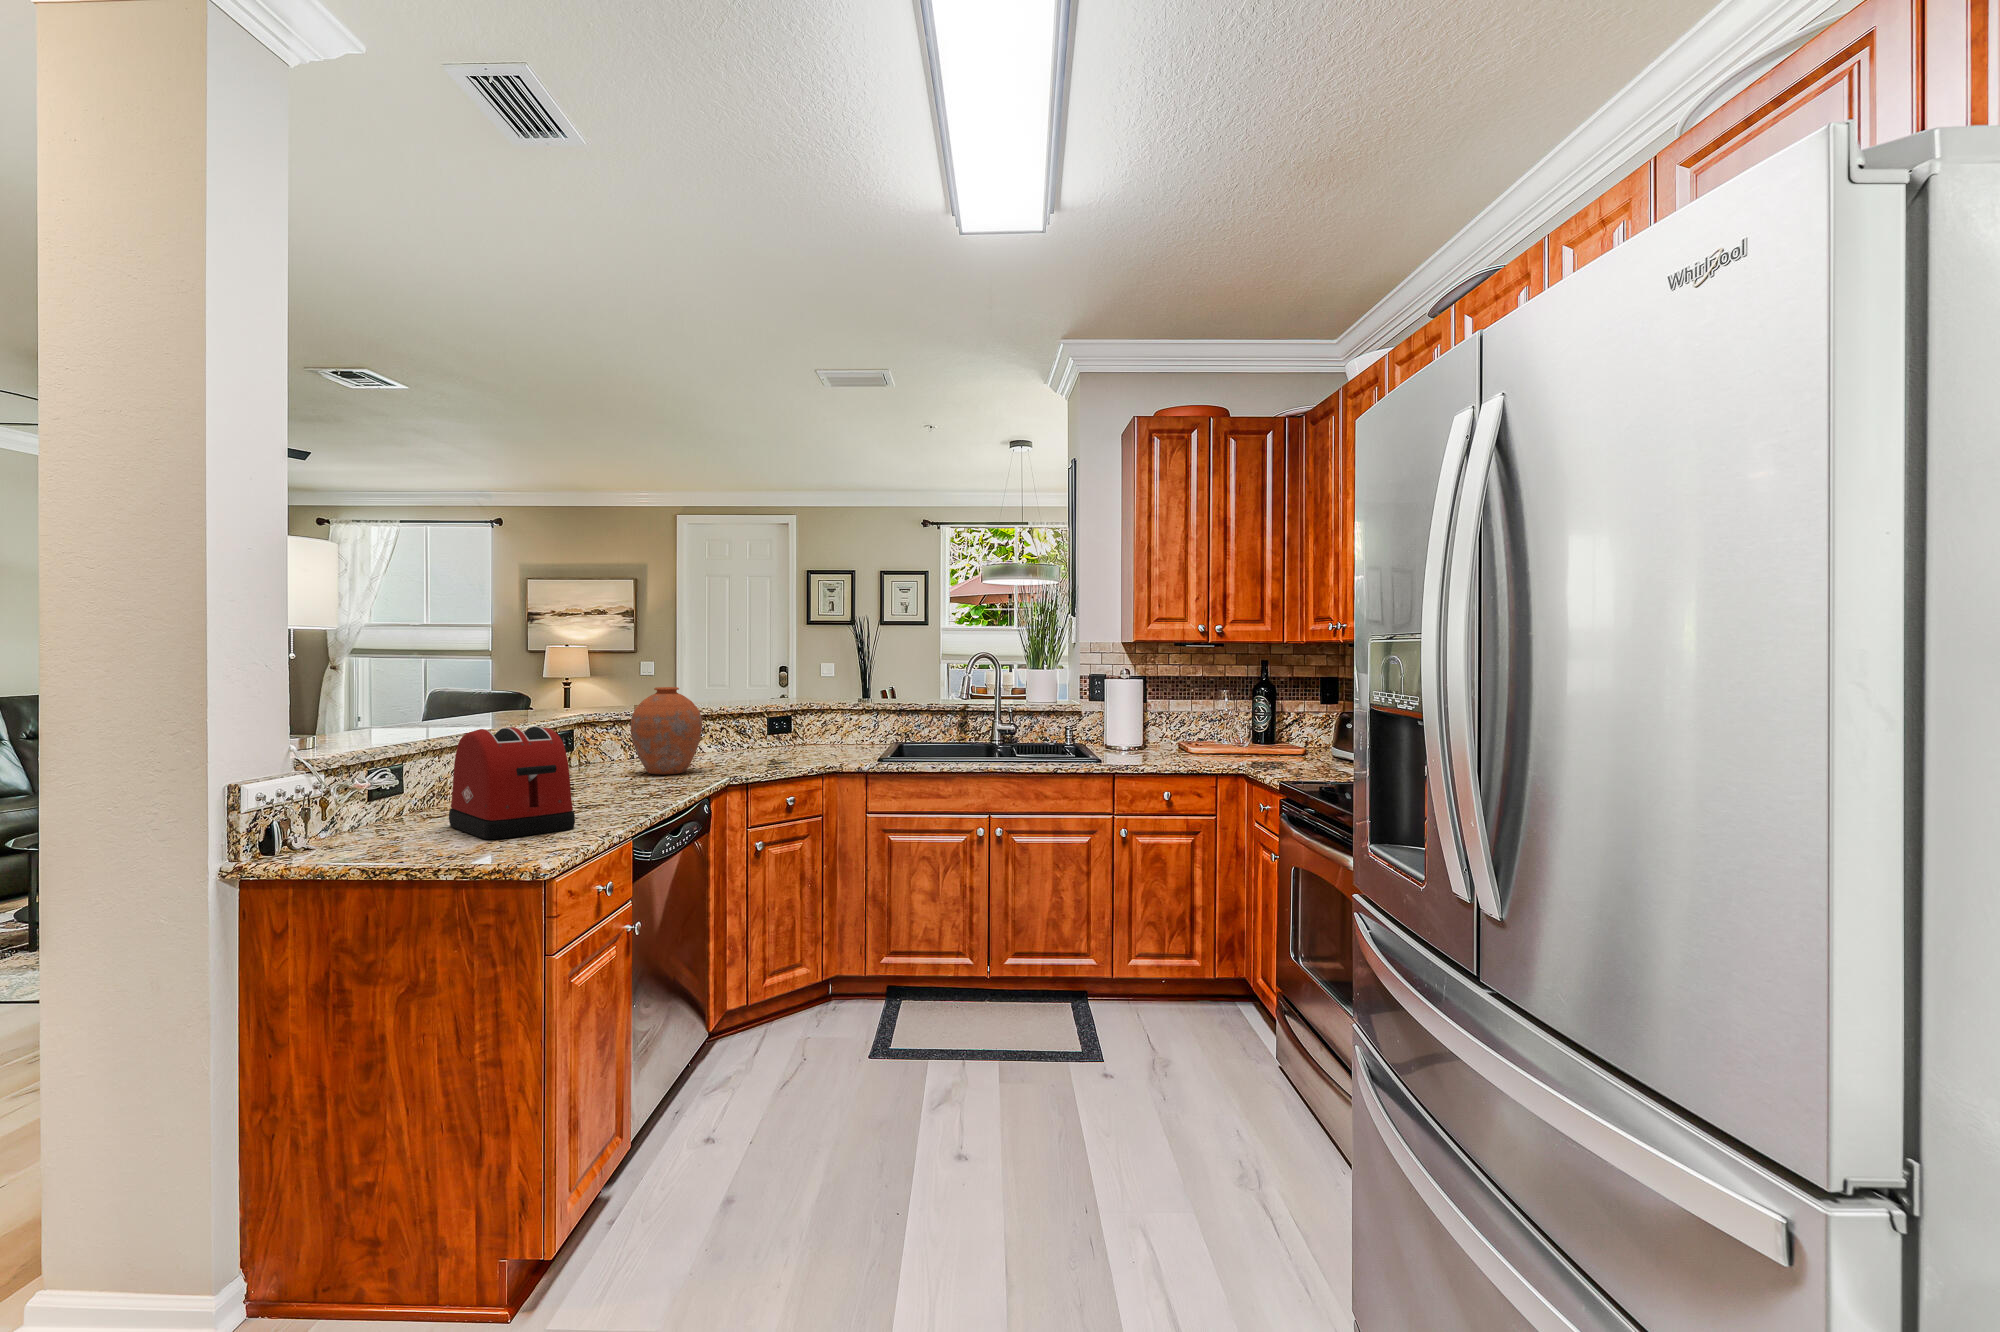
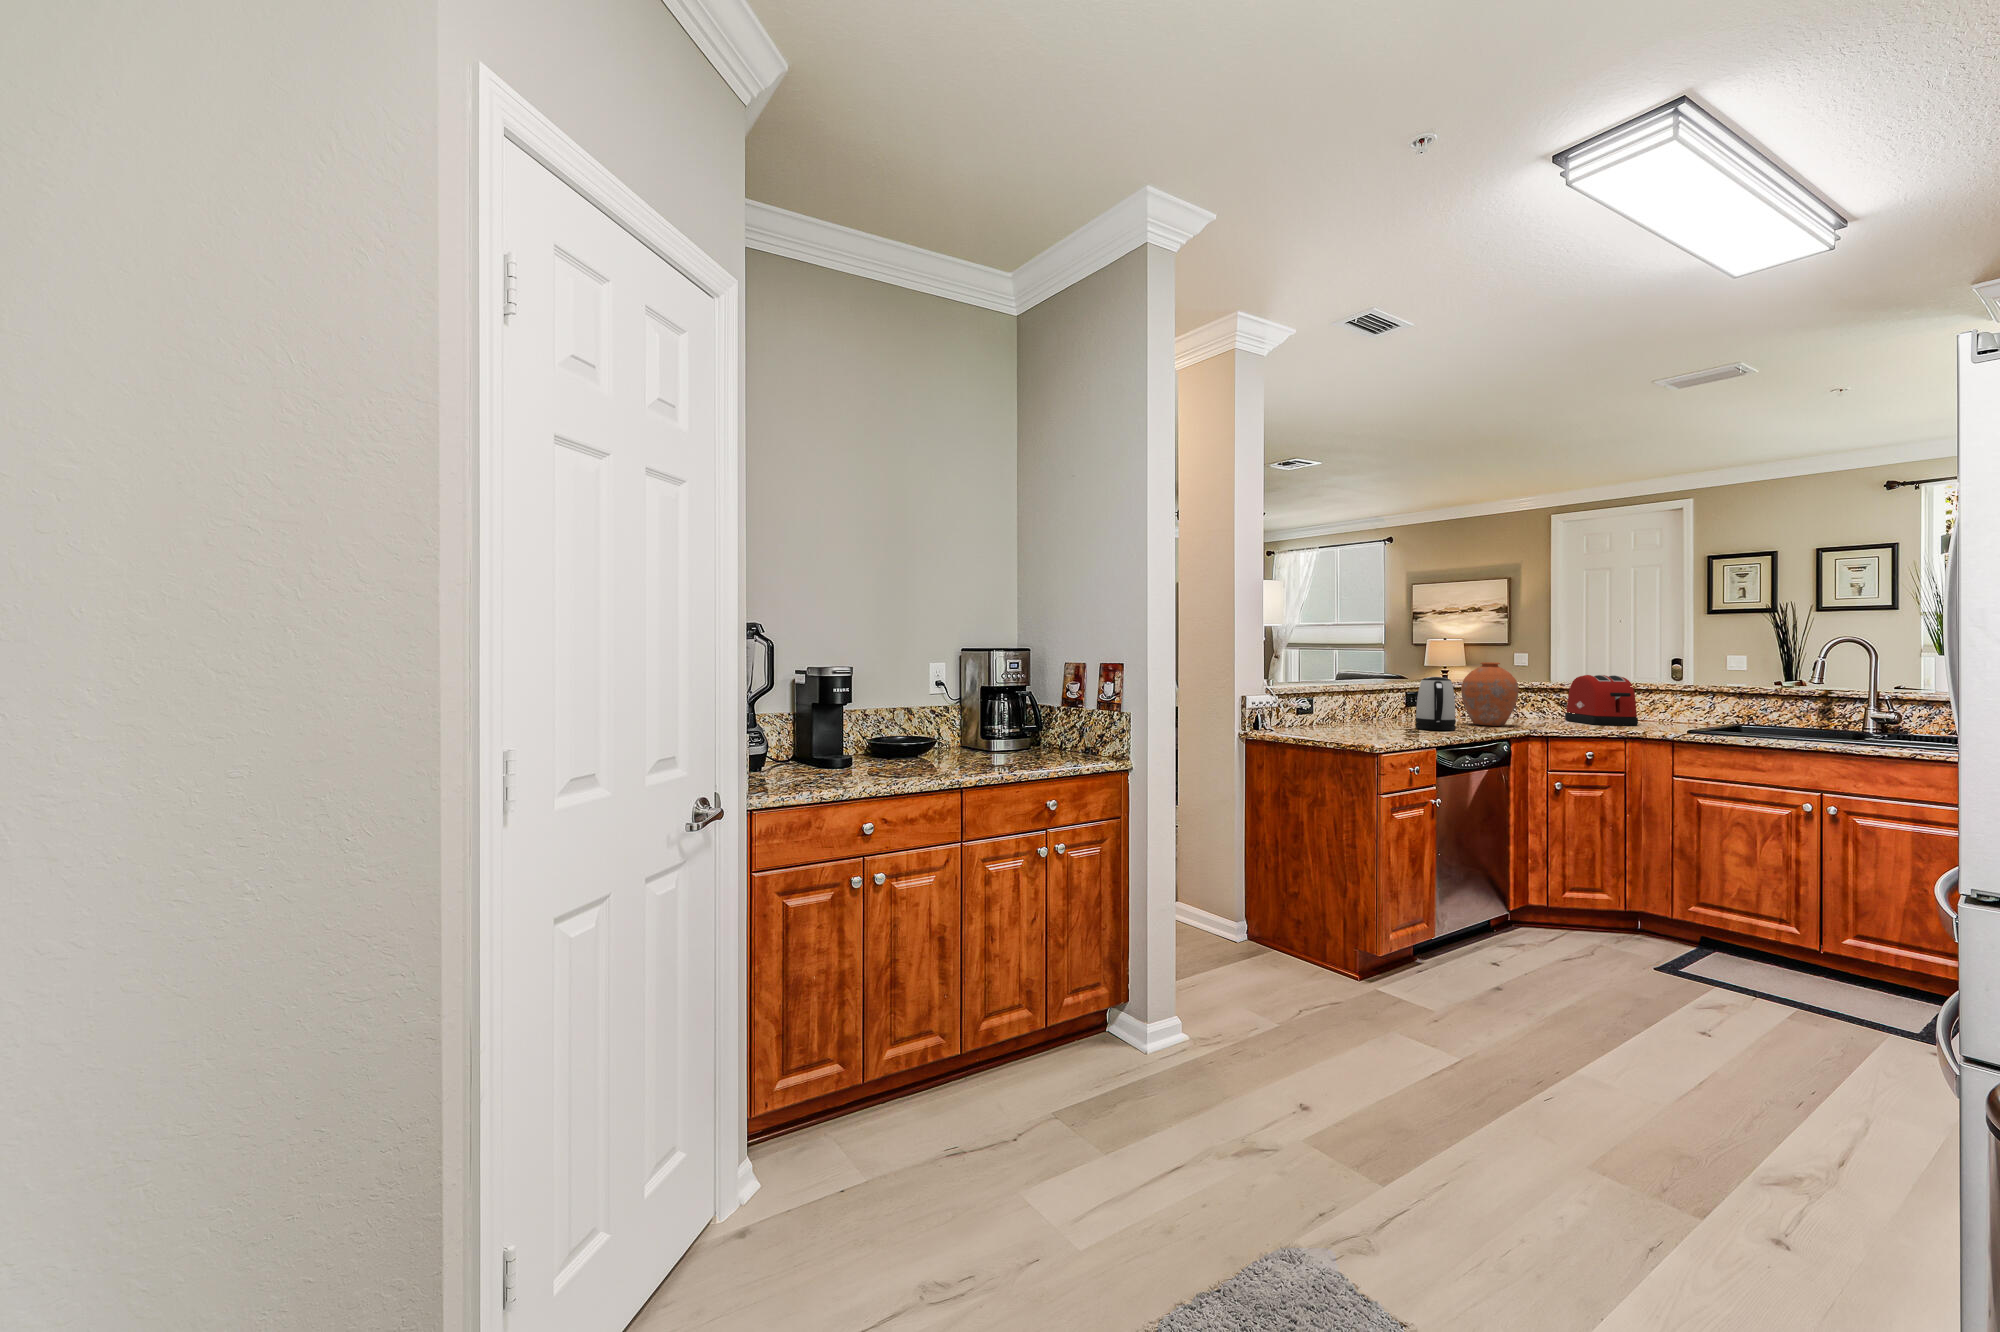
kettle: none [576,714,633,795] -> present [1415,677,1456,730]
toaster: present [449,726,575,839] -> present [1565,675,1638,726]

